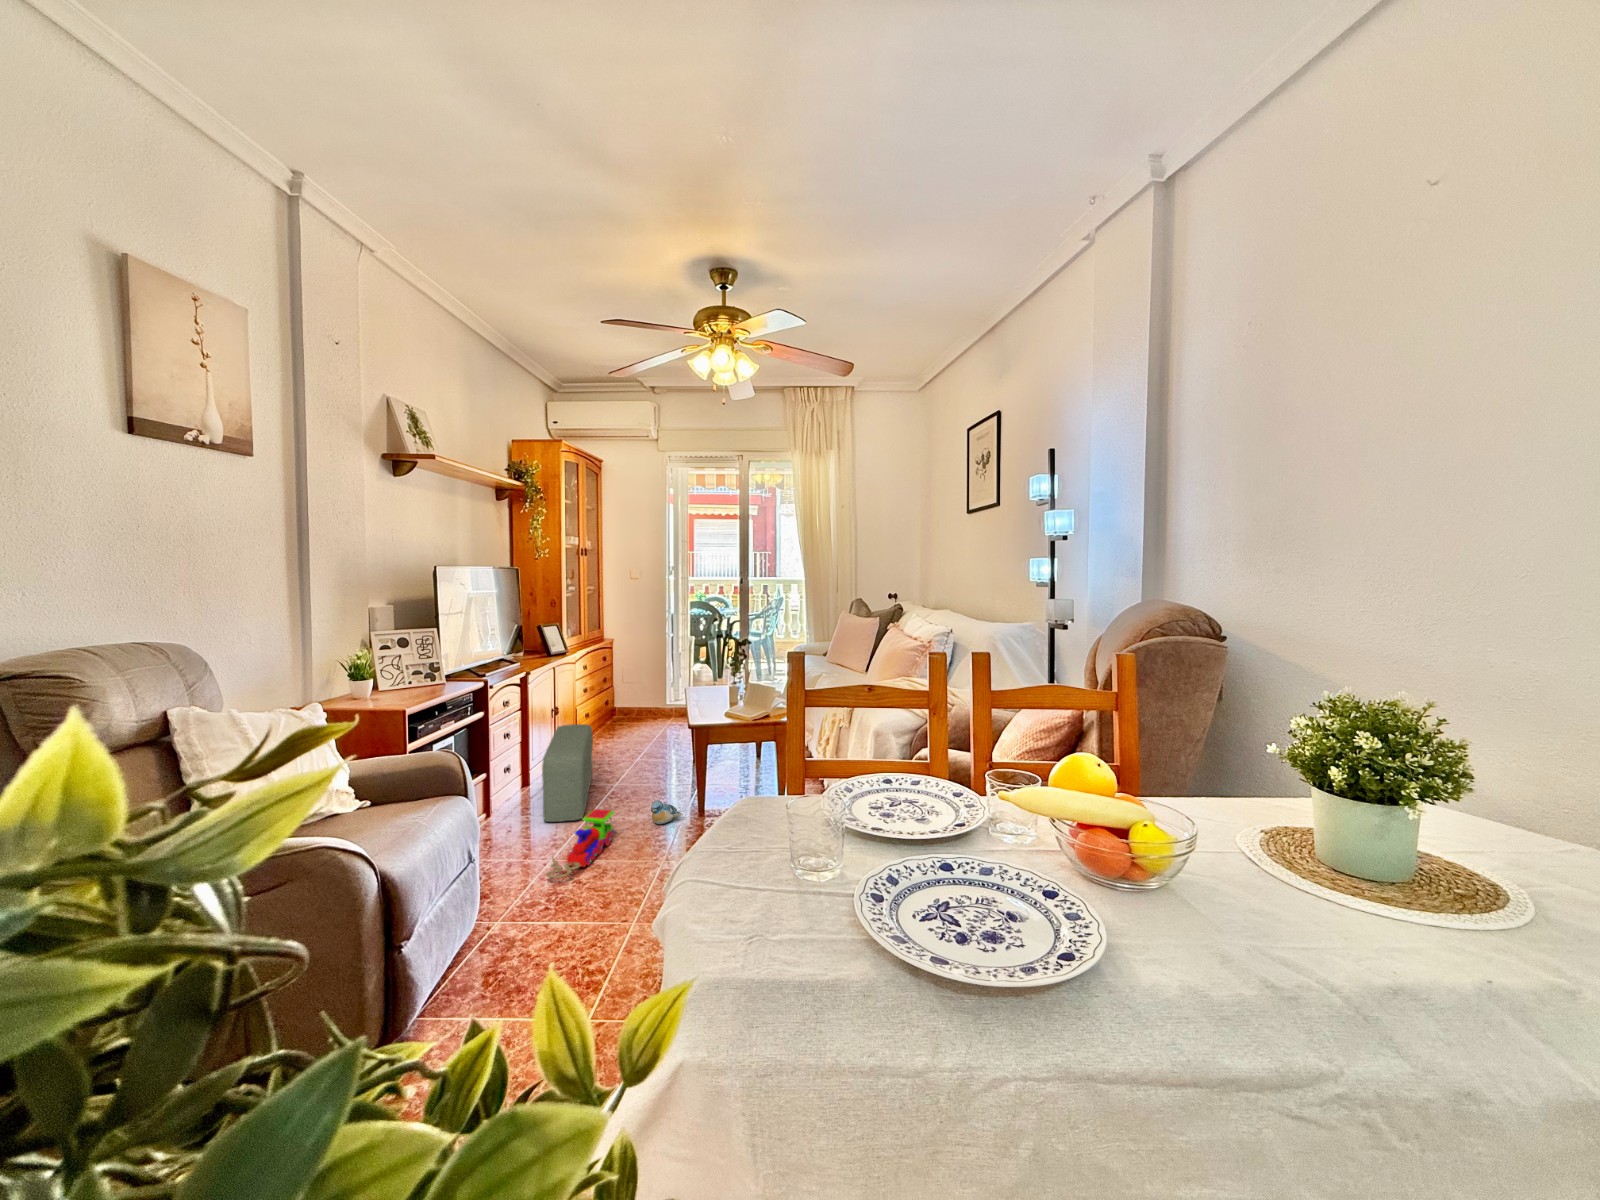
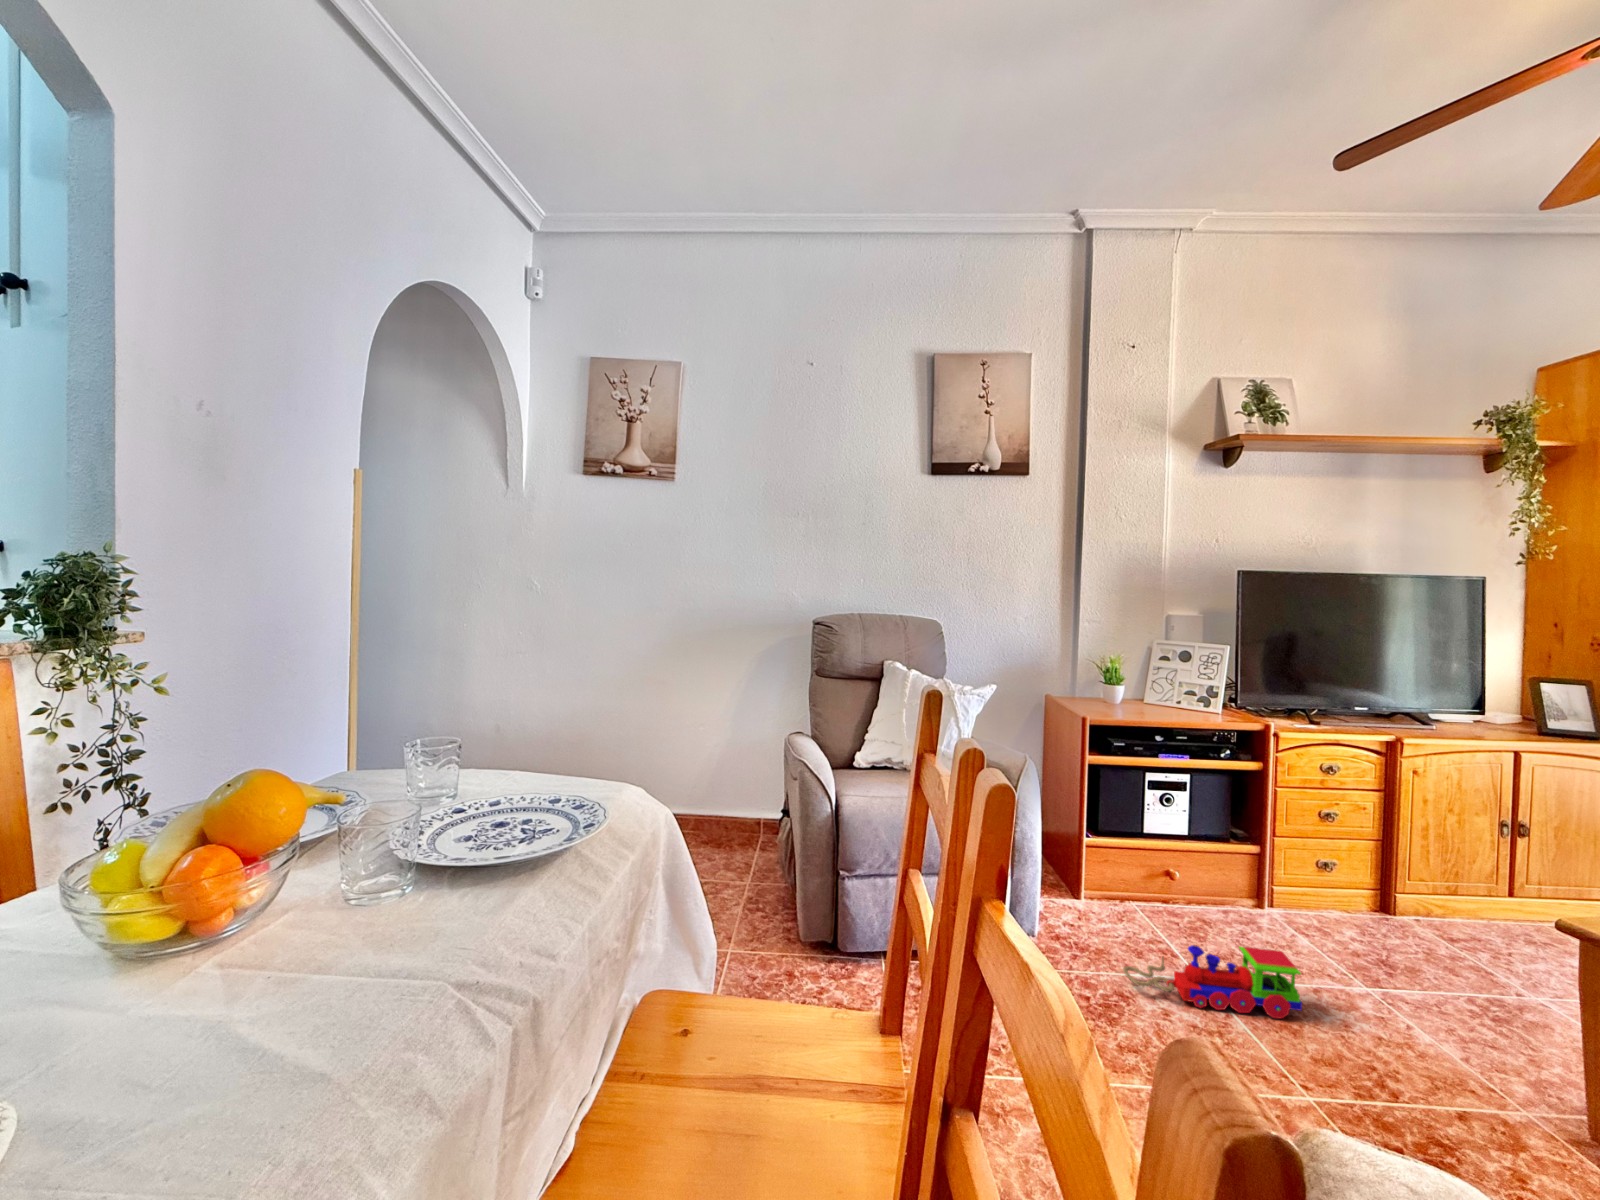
pouf: present [542,724,593,822] -> none [1272,839,1499,975]
plush toy: present [651,800,683,824] -> none [1402,1019,1501,1095]

